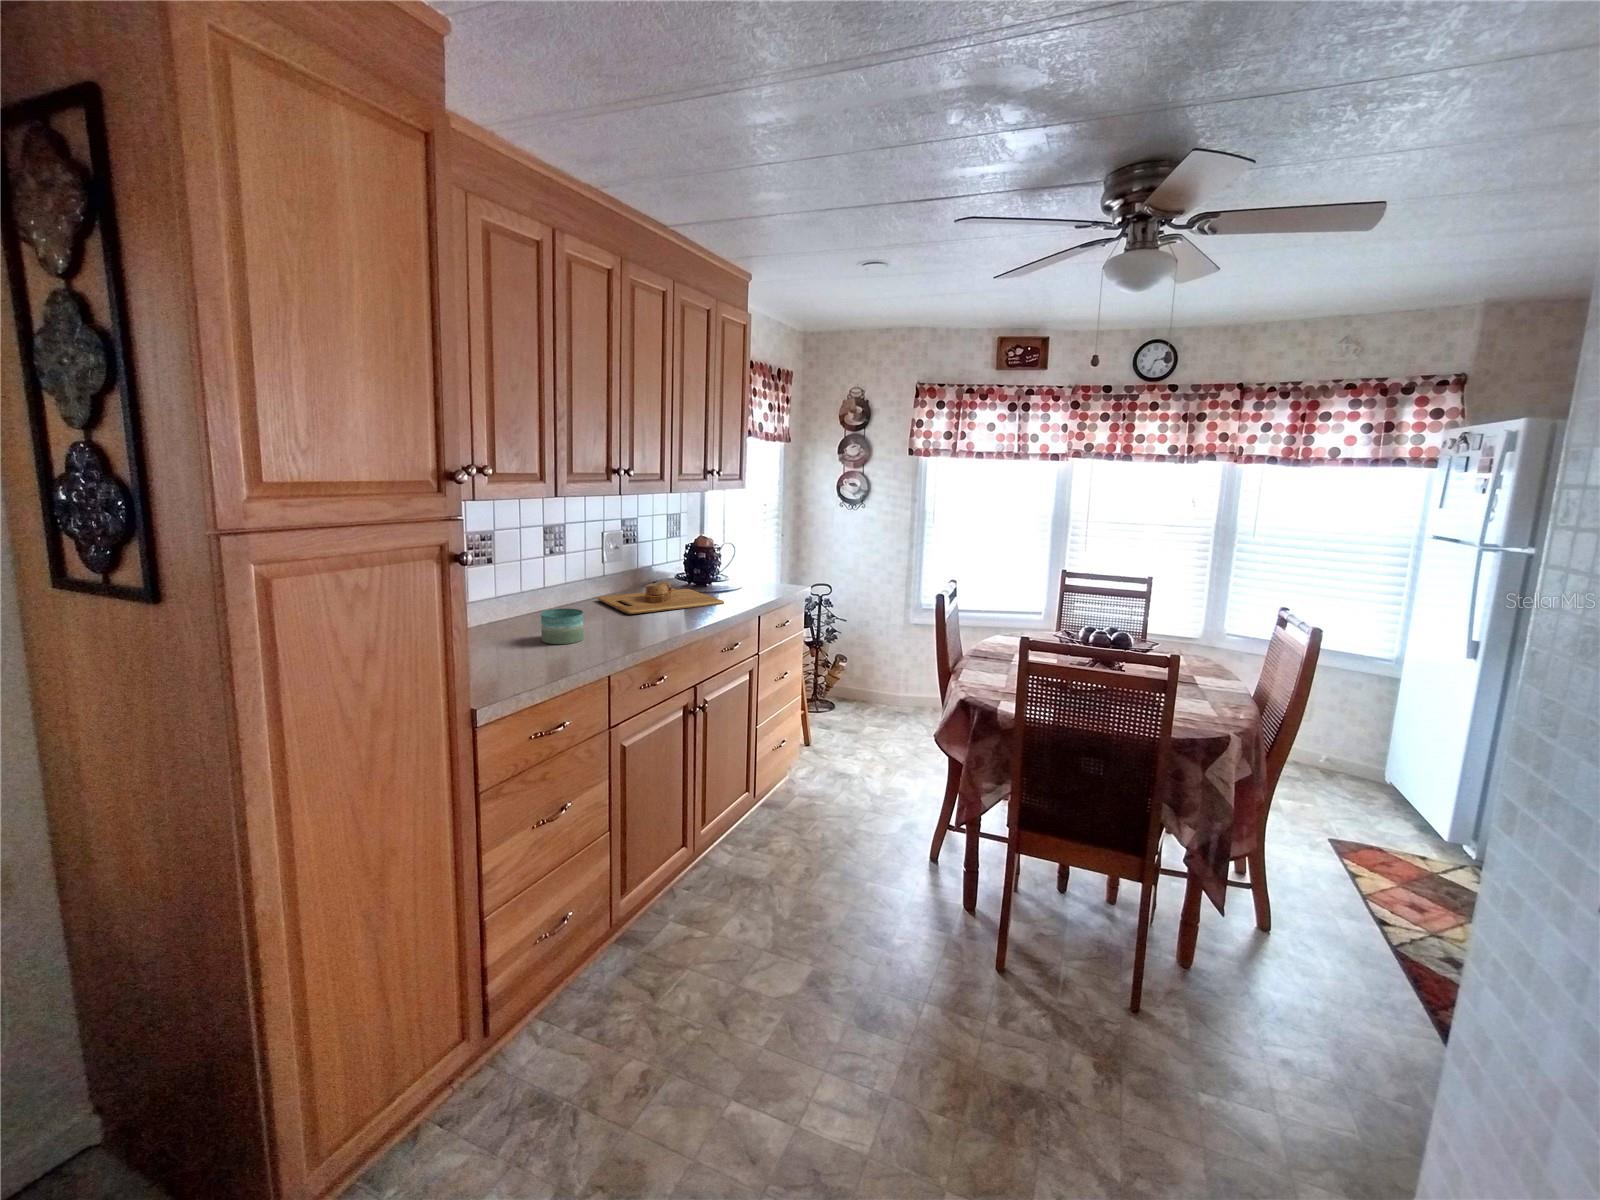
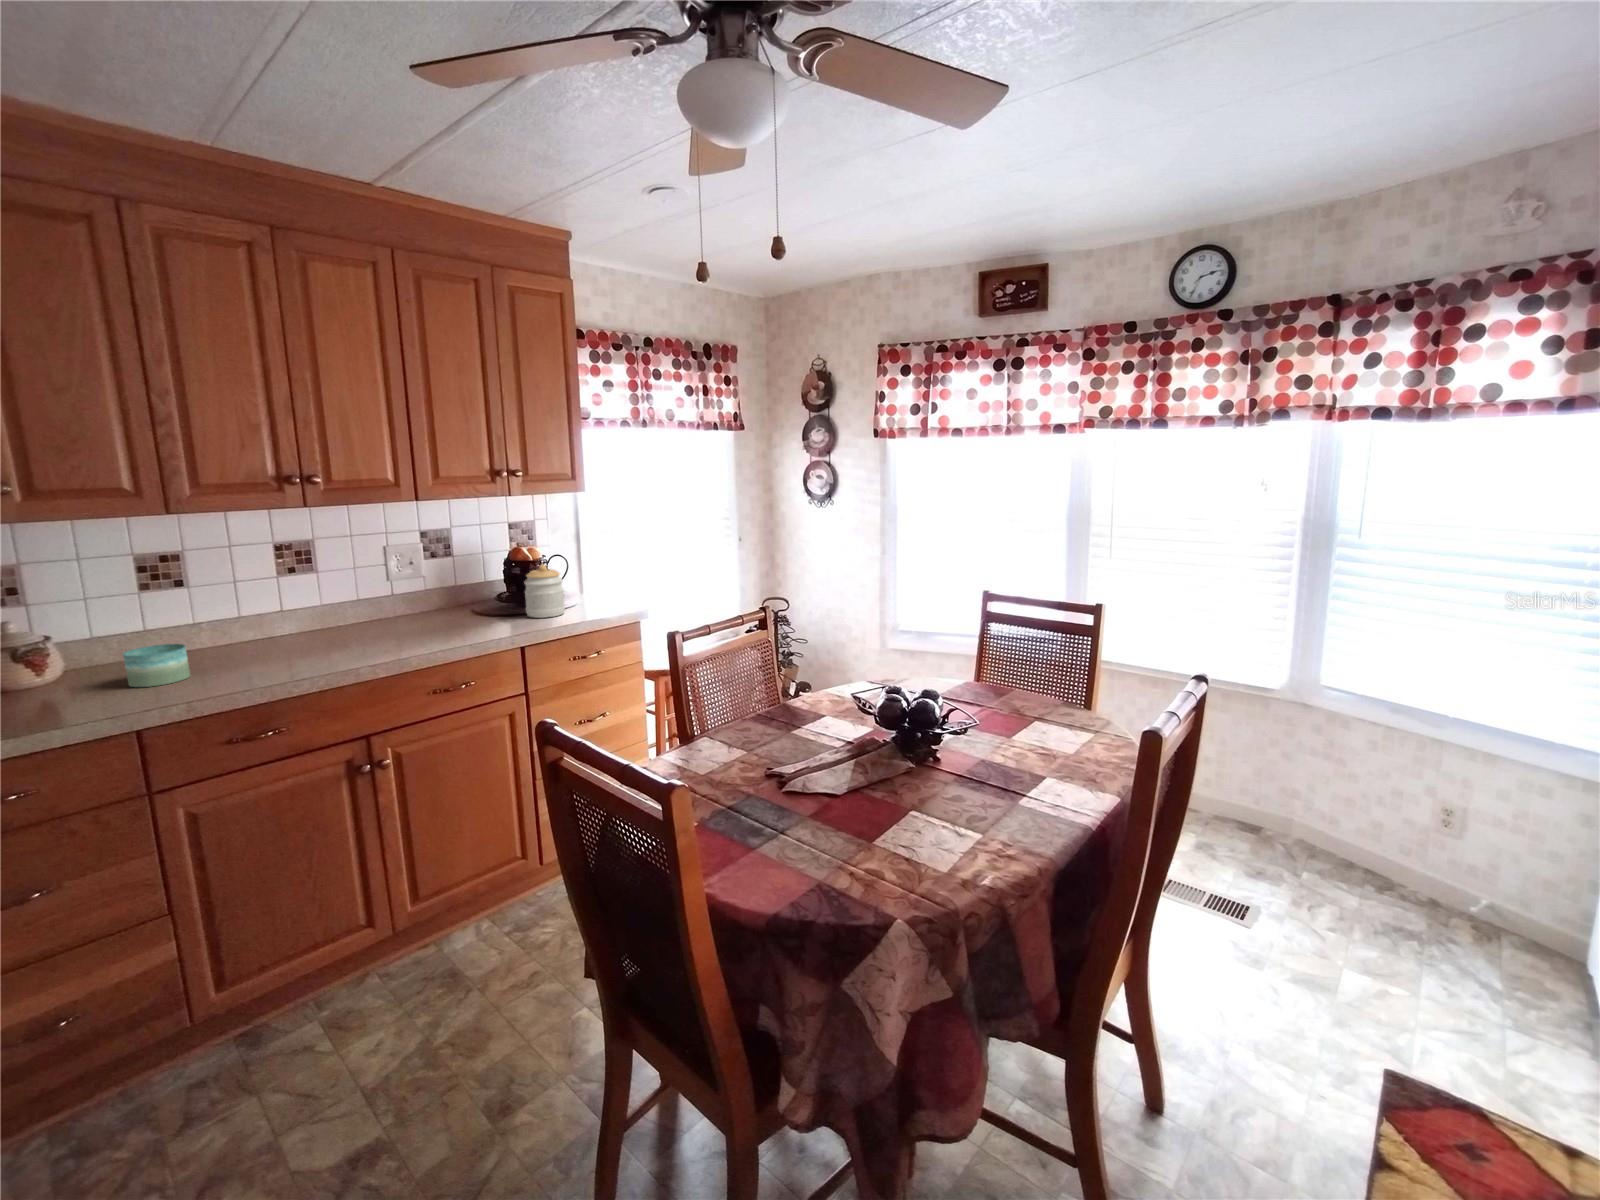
jar: none [737,547,767,589] -> present [524,564,565,618]
cutting board: present [598,582,724,614] -> none [310,608,463,649]

